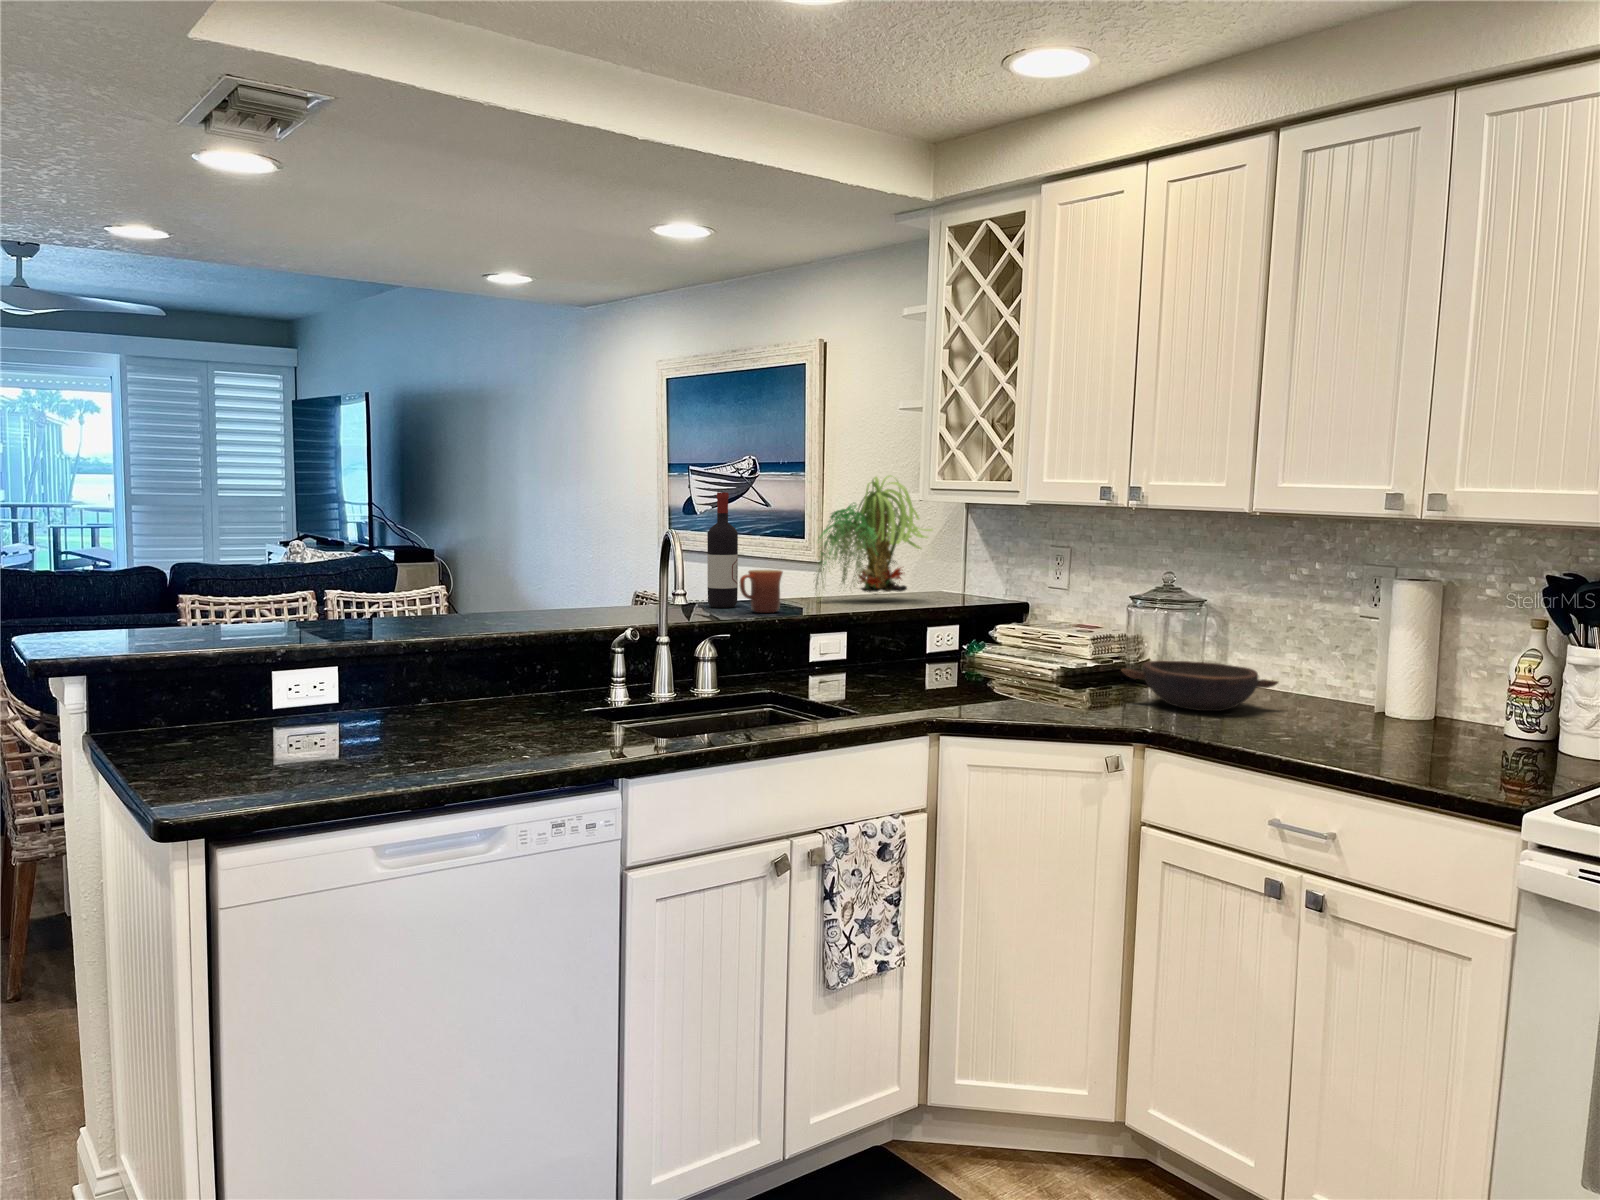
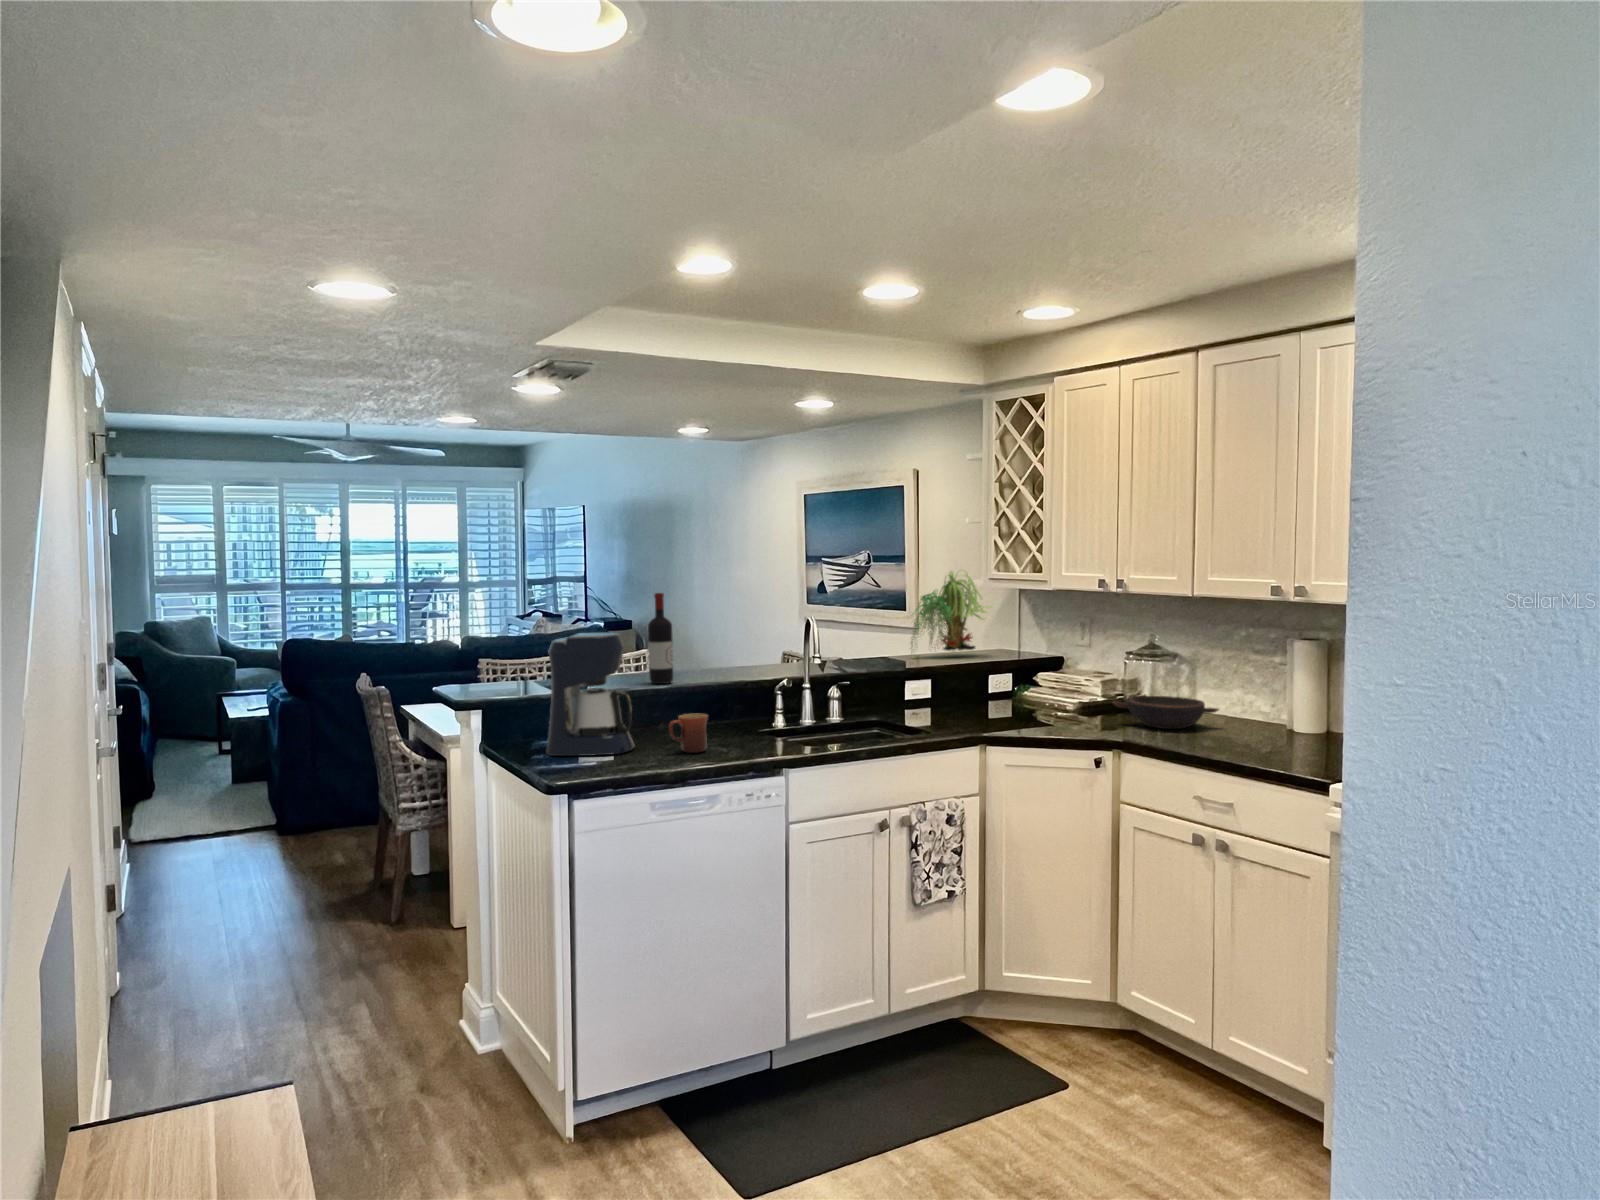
wine bottle: present [707,492,738,608] -> present [648,593,673,684]
coffee maker: none [199,544,365,756] -> present [546,633,635,756]
mug: present [740,570,783,613] -> present [669,713,708,753]

